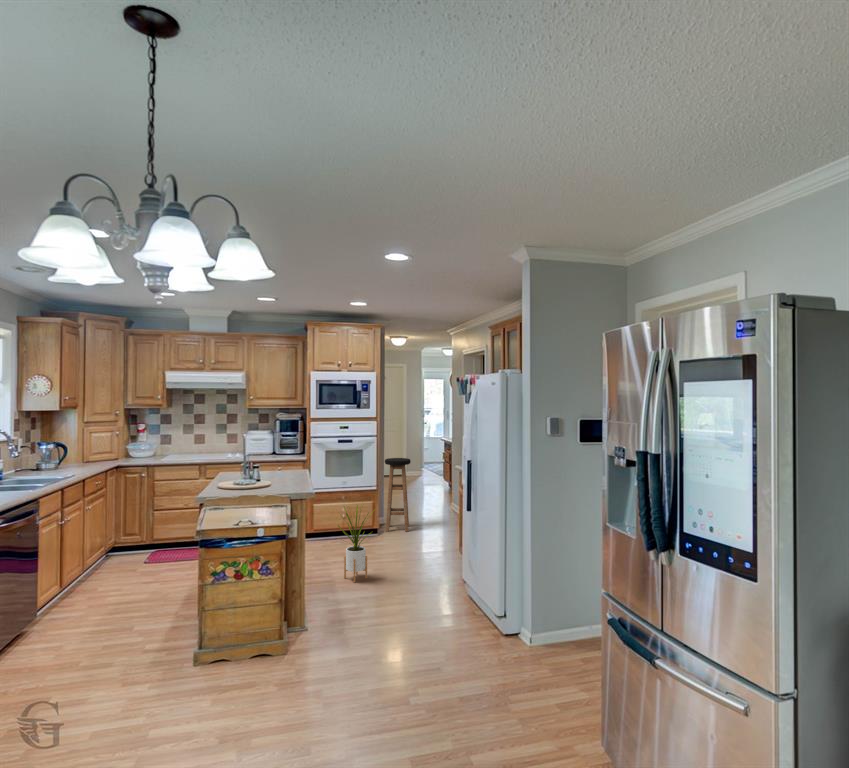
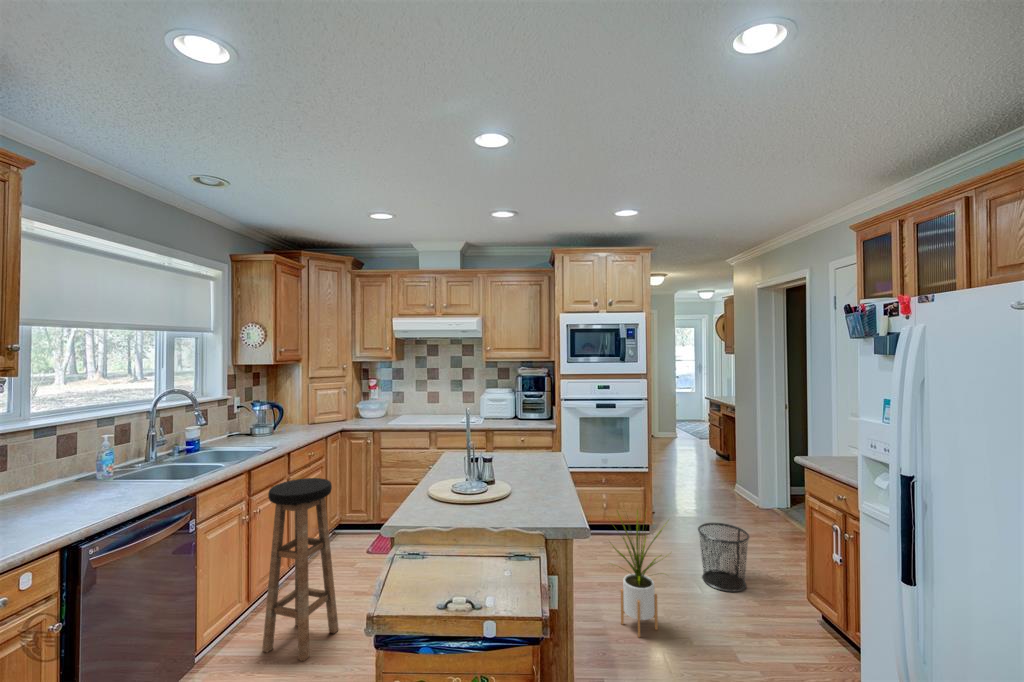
bar stool: present [385,458,411,532] -> present [262,478,339,661]
waste bin: none [402,517,433,559] -> present [698,523,749,592]

